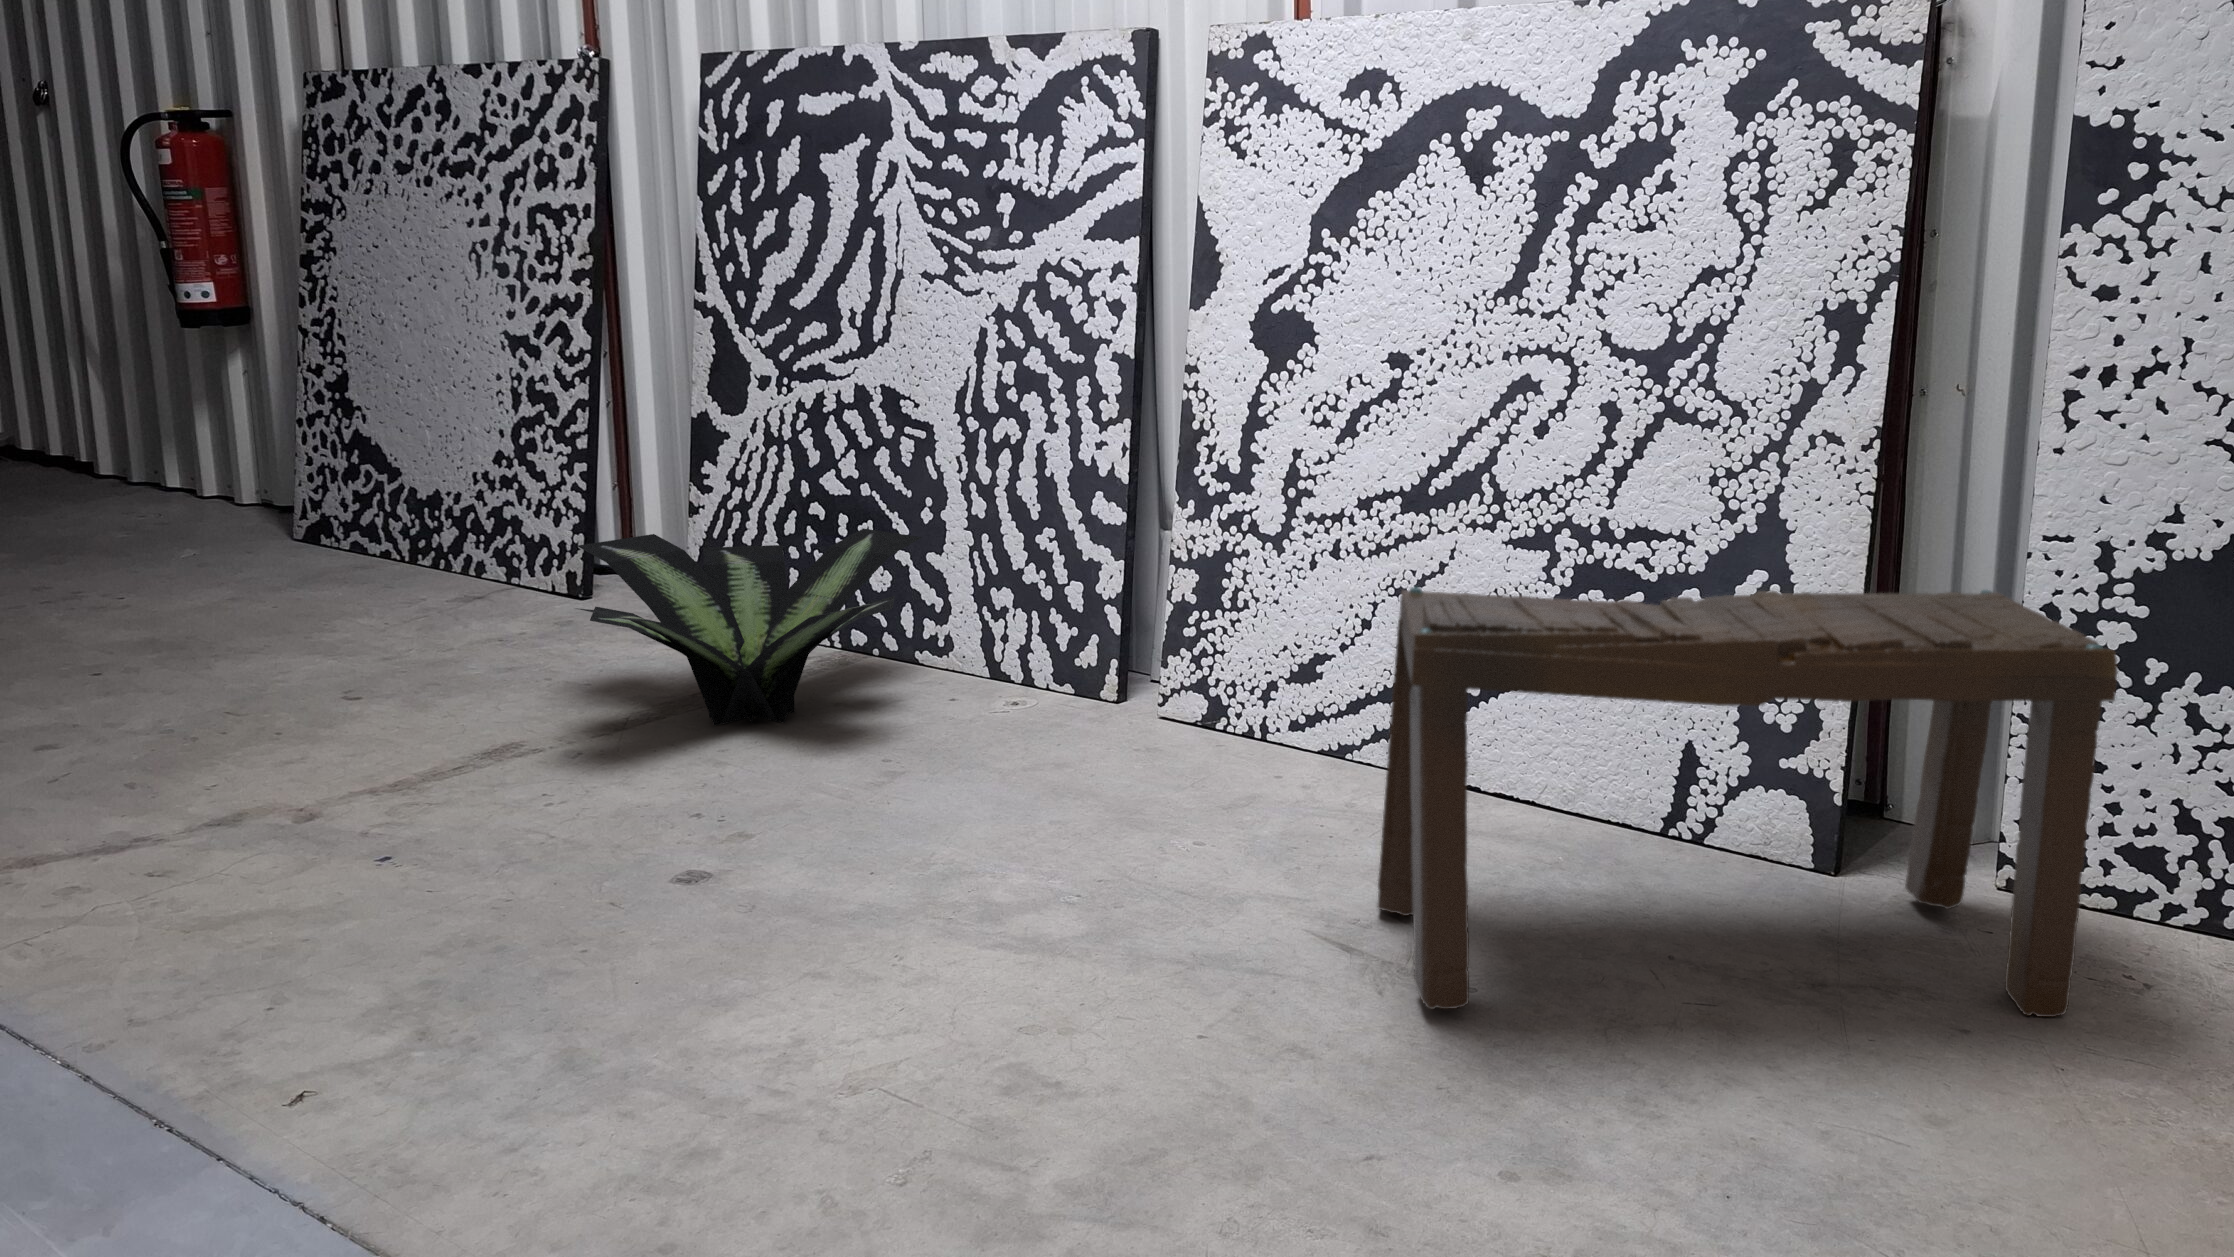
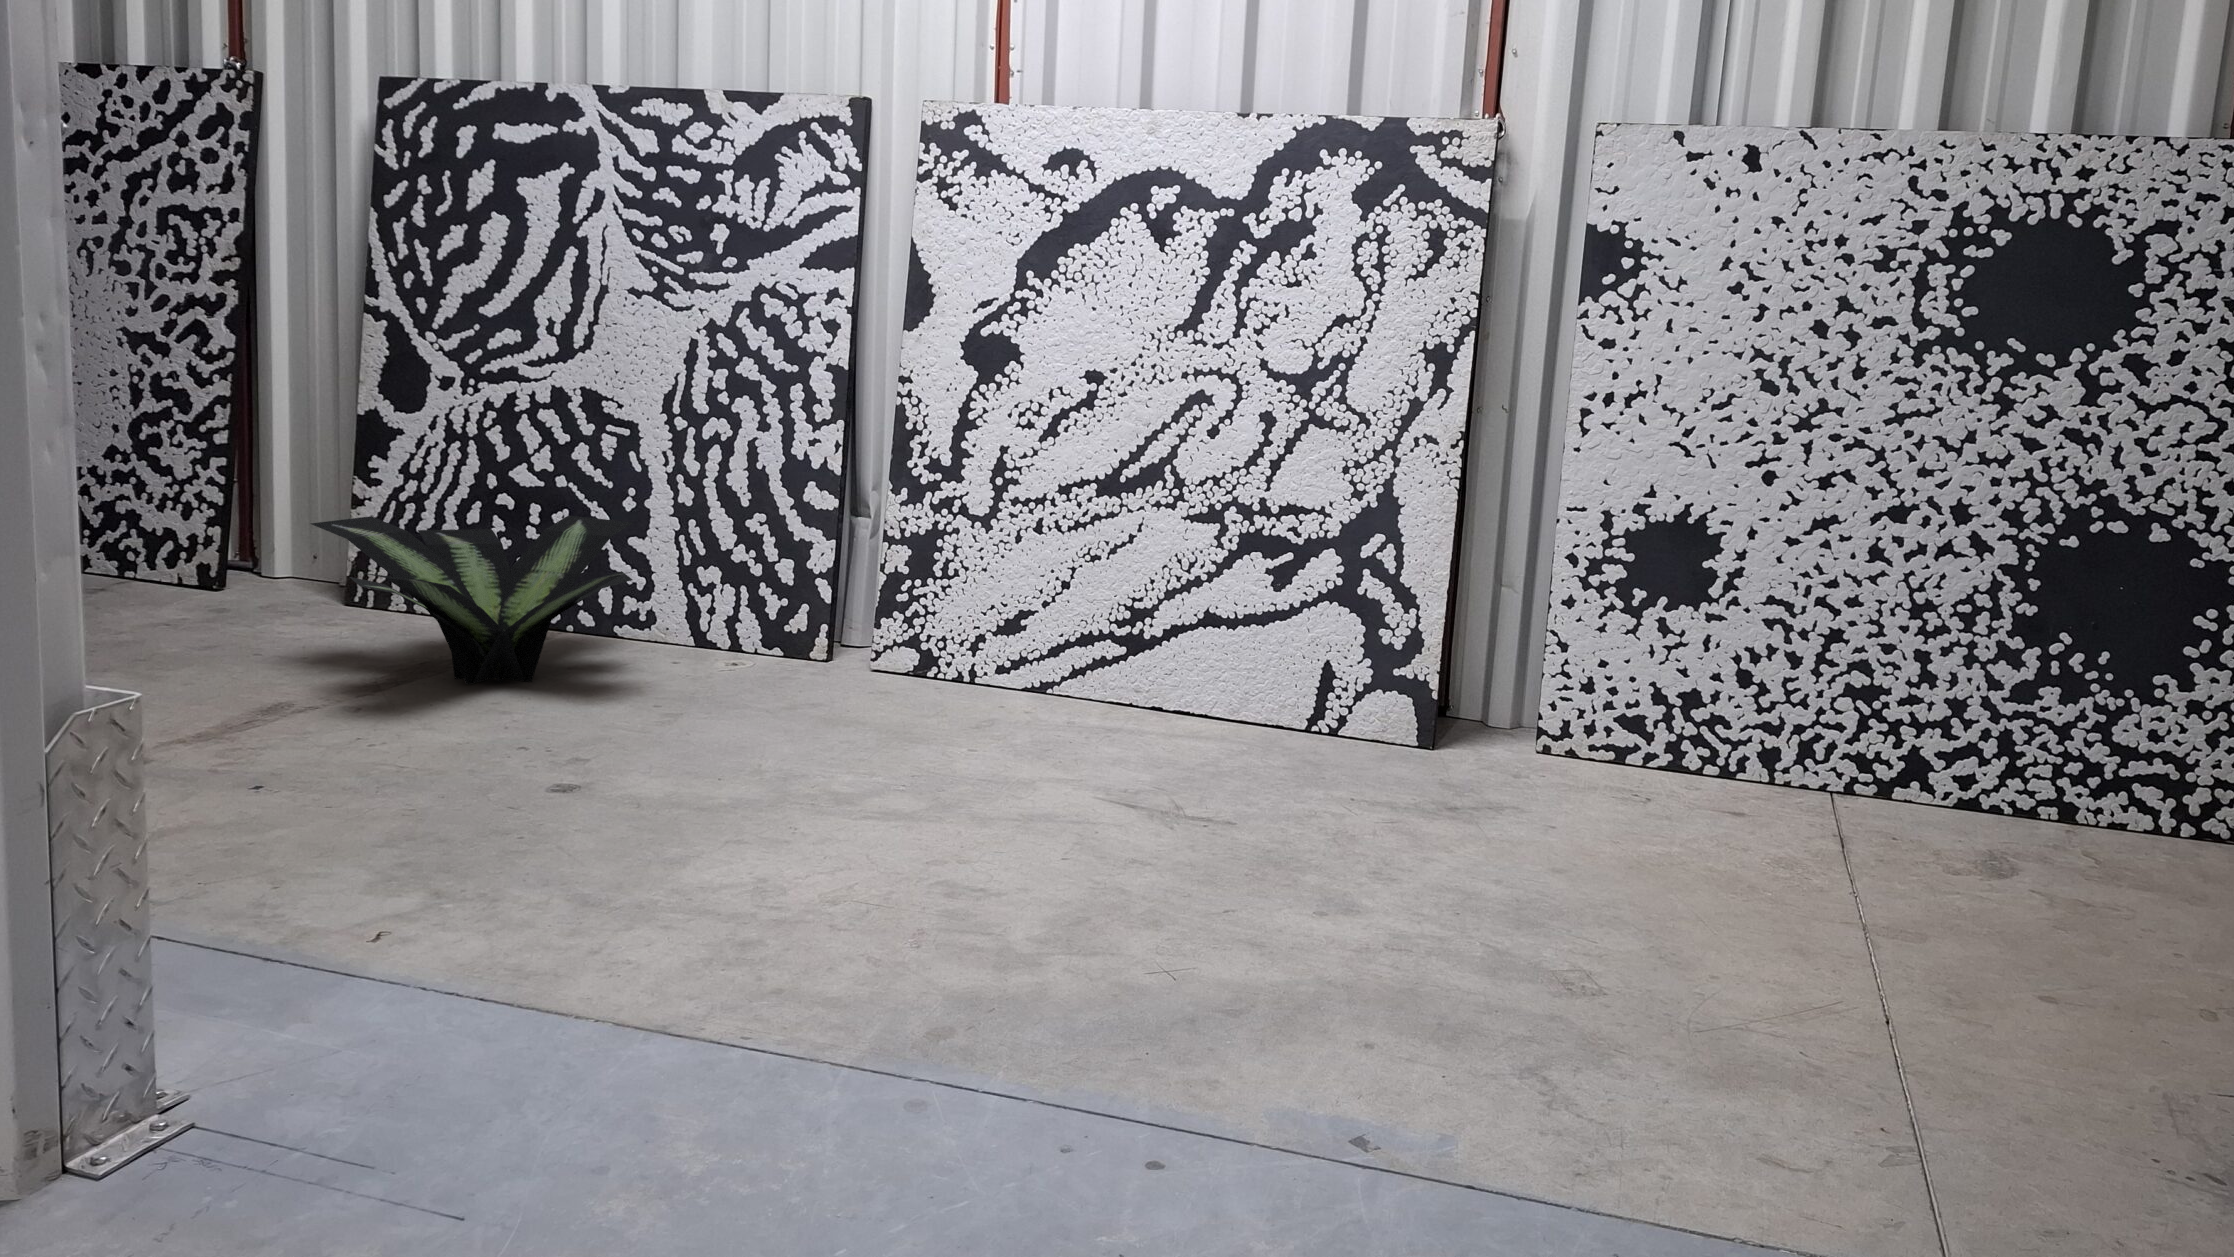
bench: present [1377,587,2117,1017] -> none [1131,538,1647,833]

